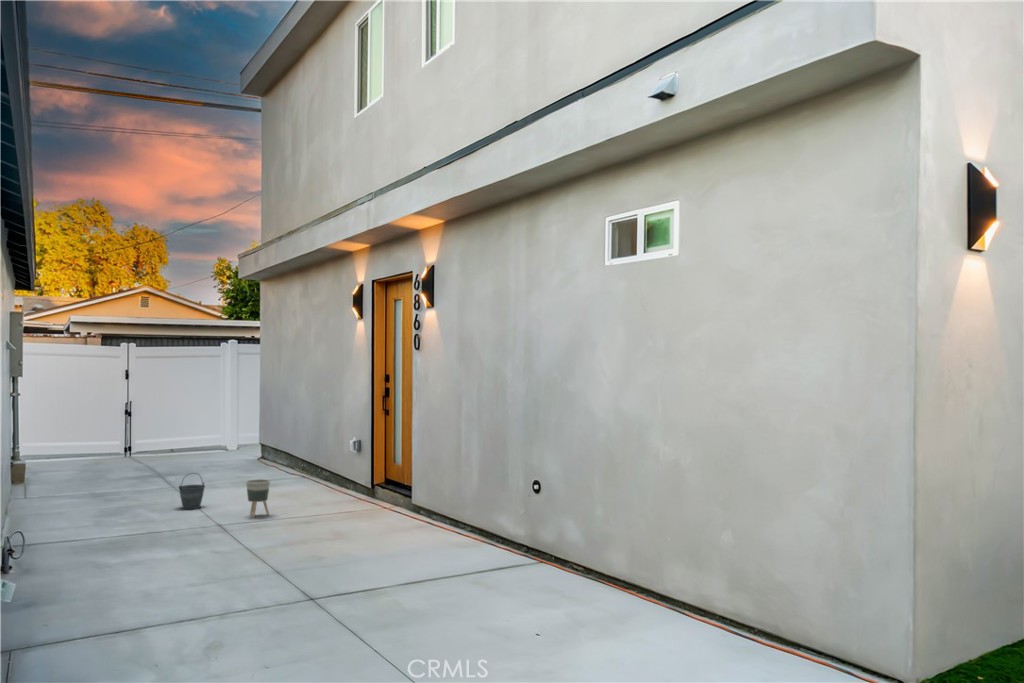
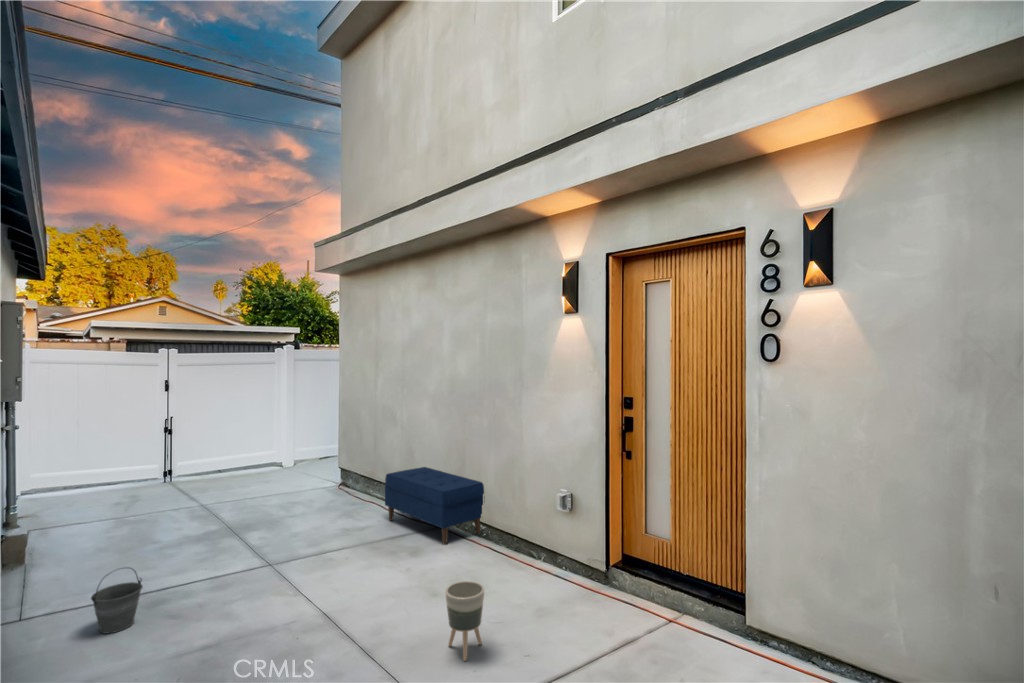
bench: none [273,440,337,489] -> present [385,467,485,545]
bucket: present [179,483,205,509] -> present [91,568,143,634]

